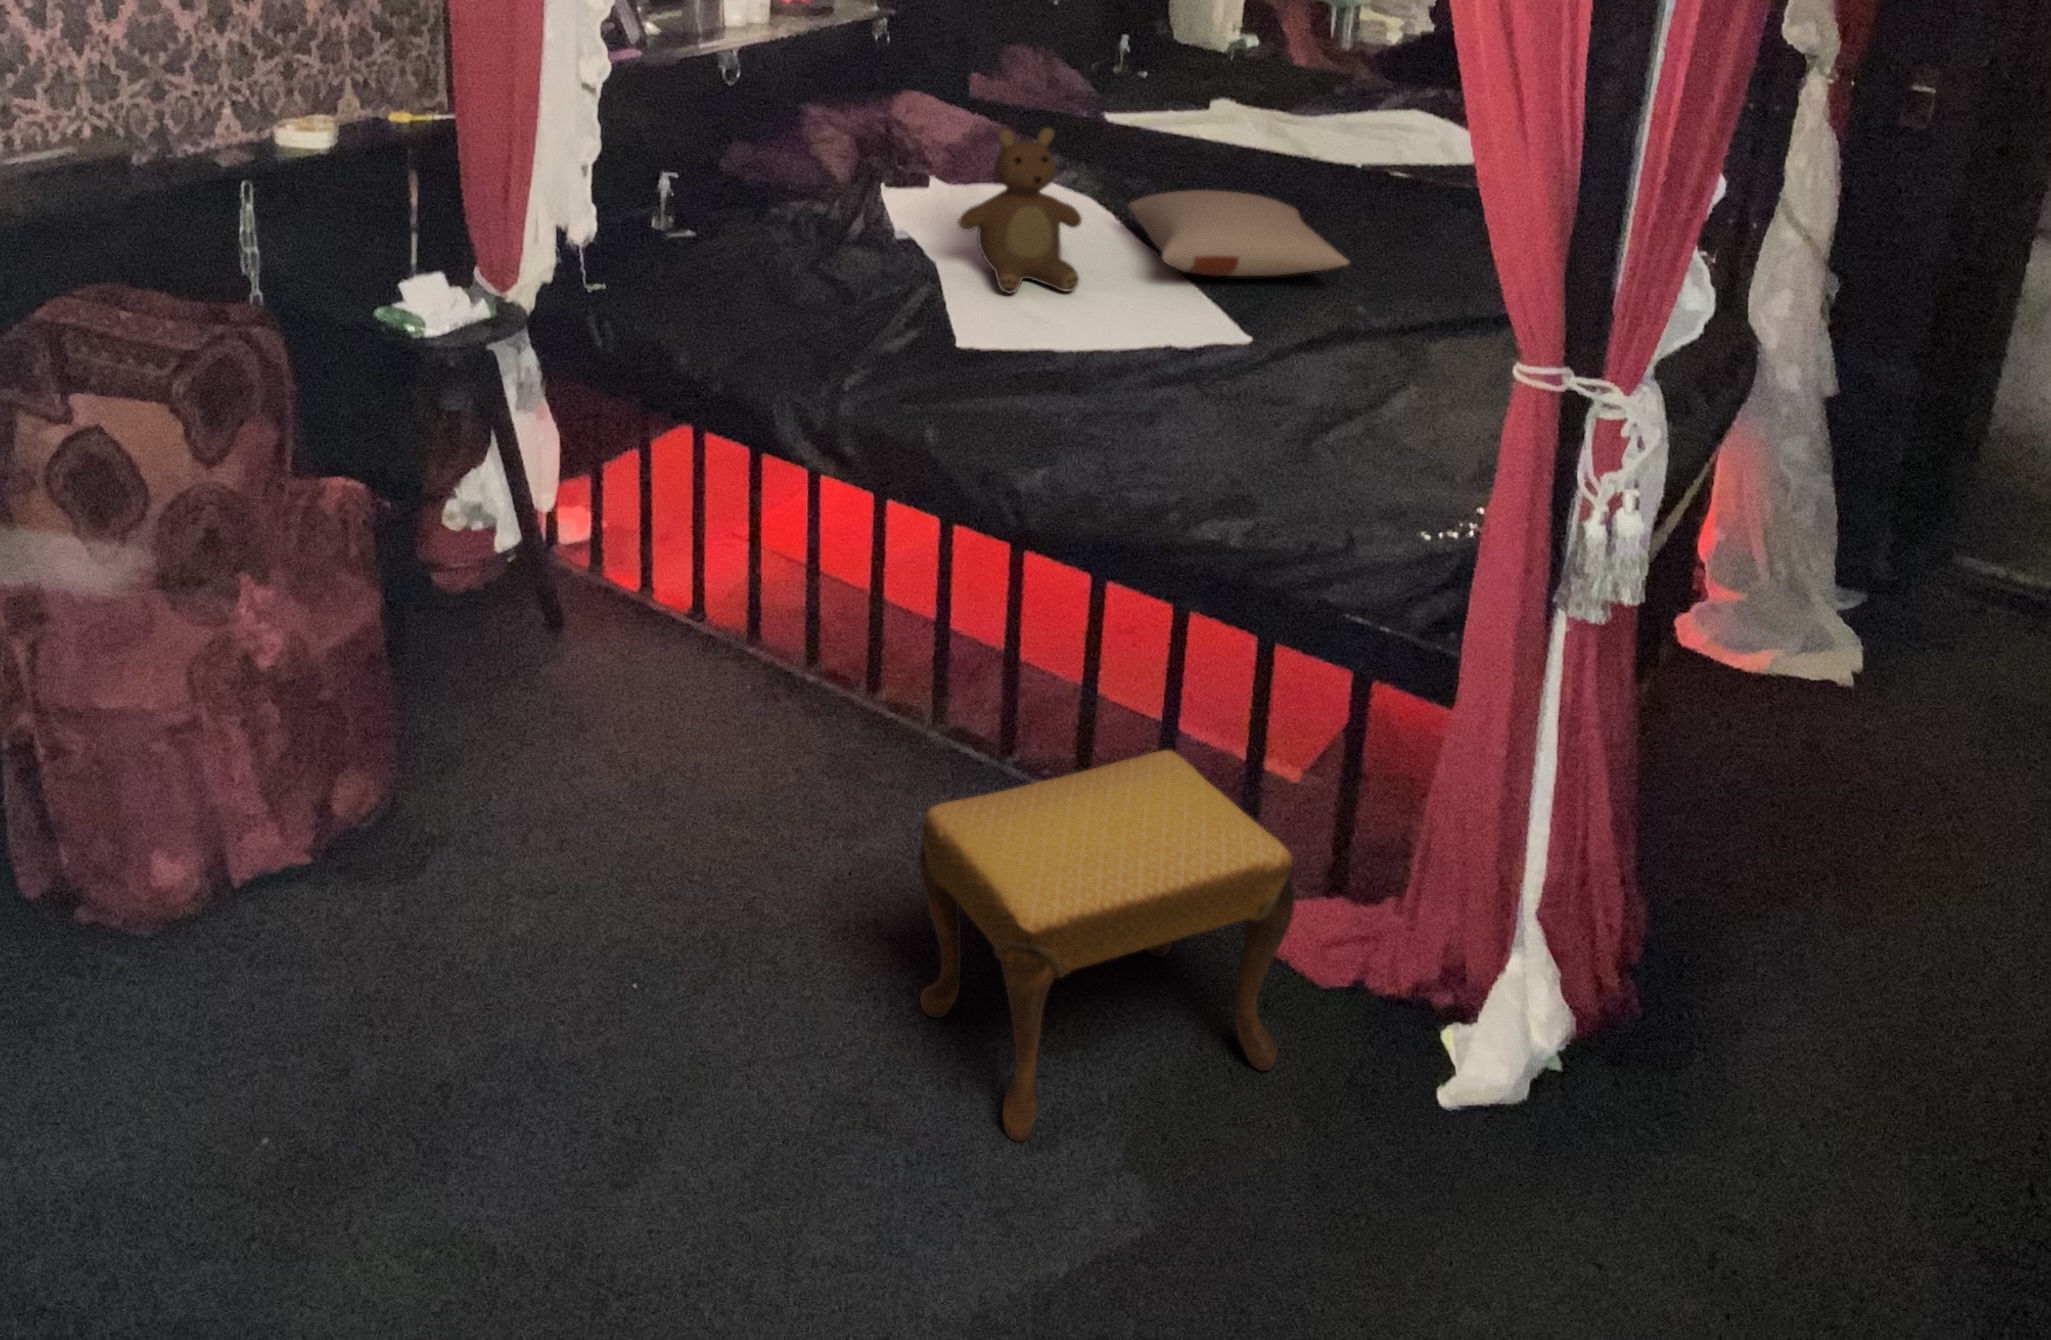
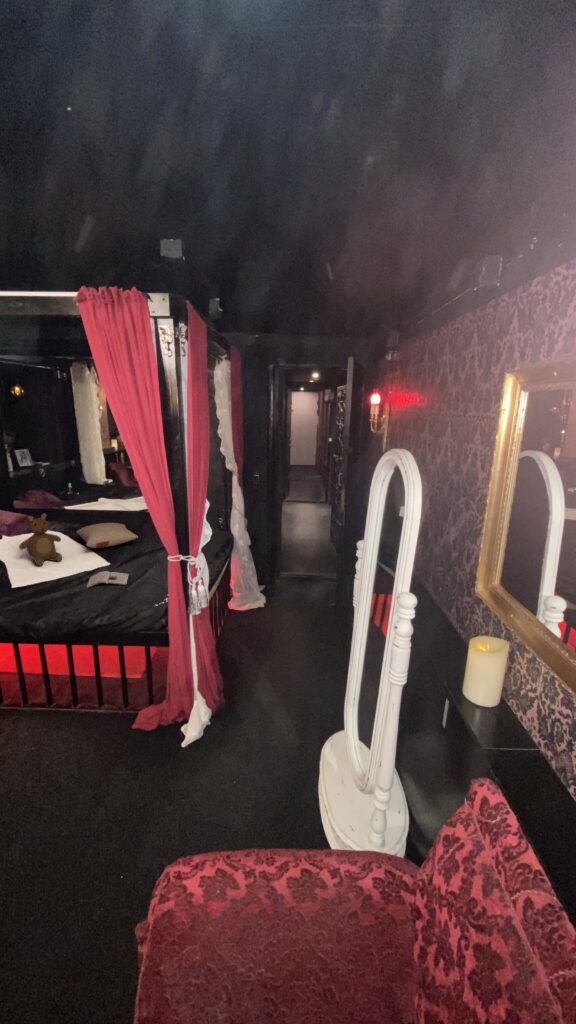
magazine: none [1153,359,1303,426] -> present [87,571,128,588]
footstool: present [919,750,1294,1142] -> none [26,687,147,826]

